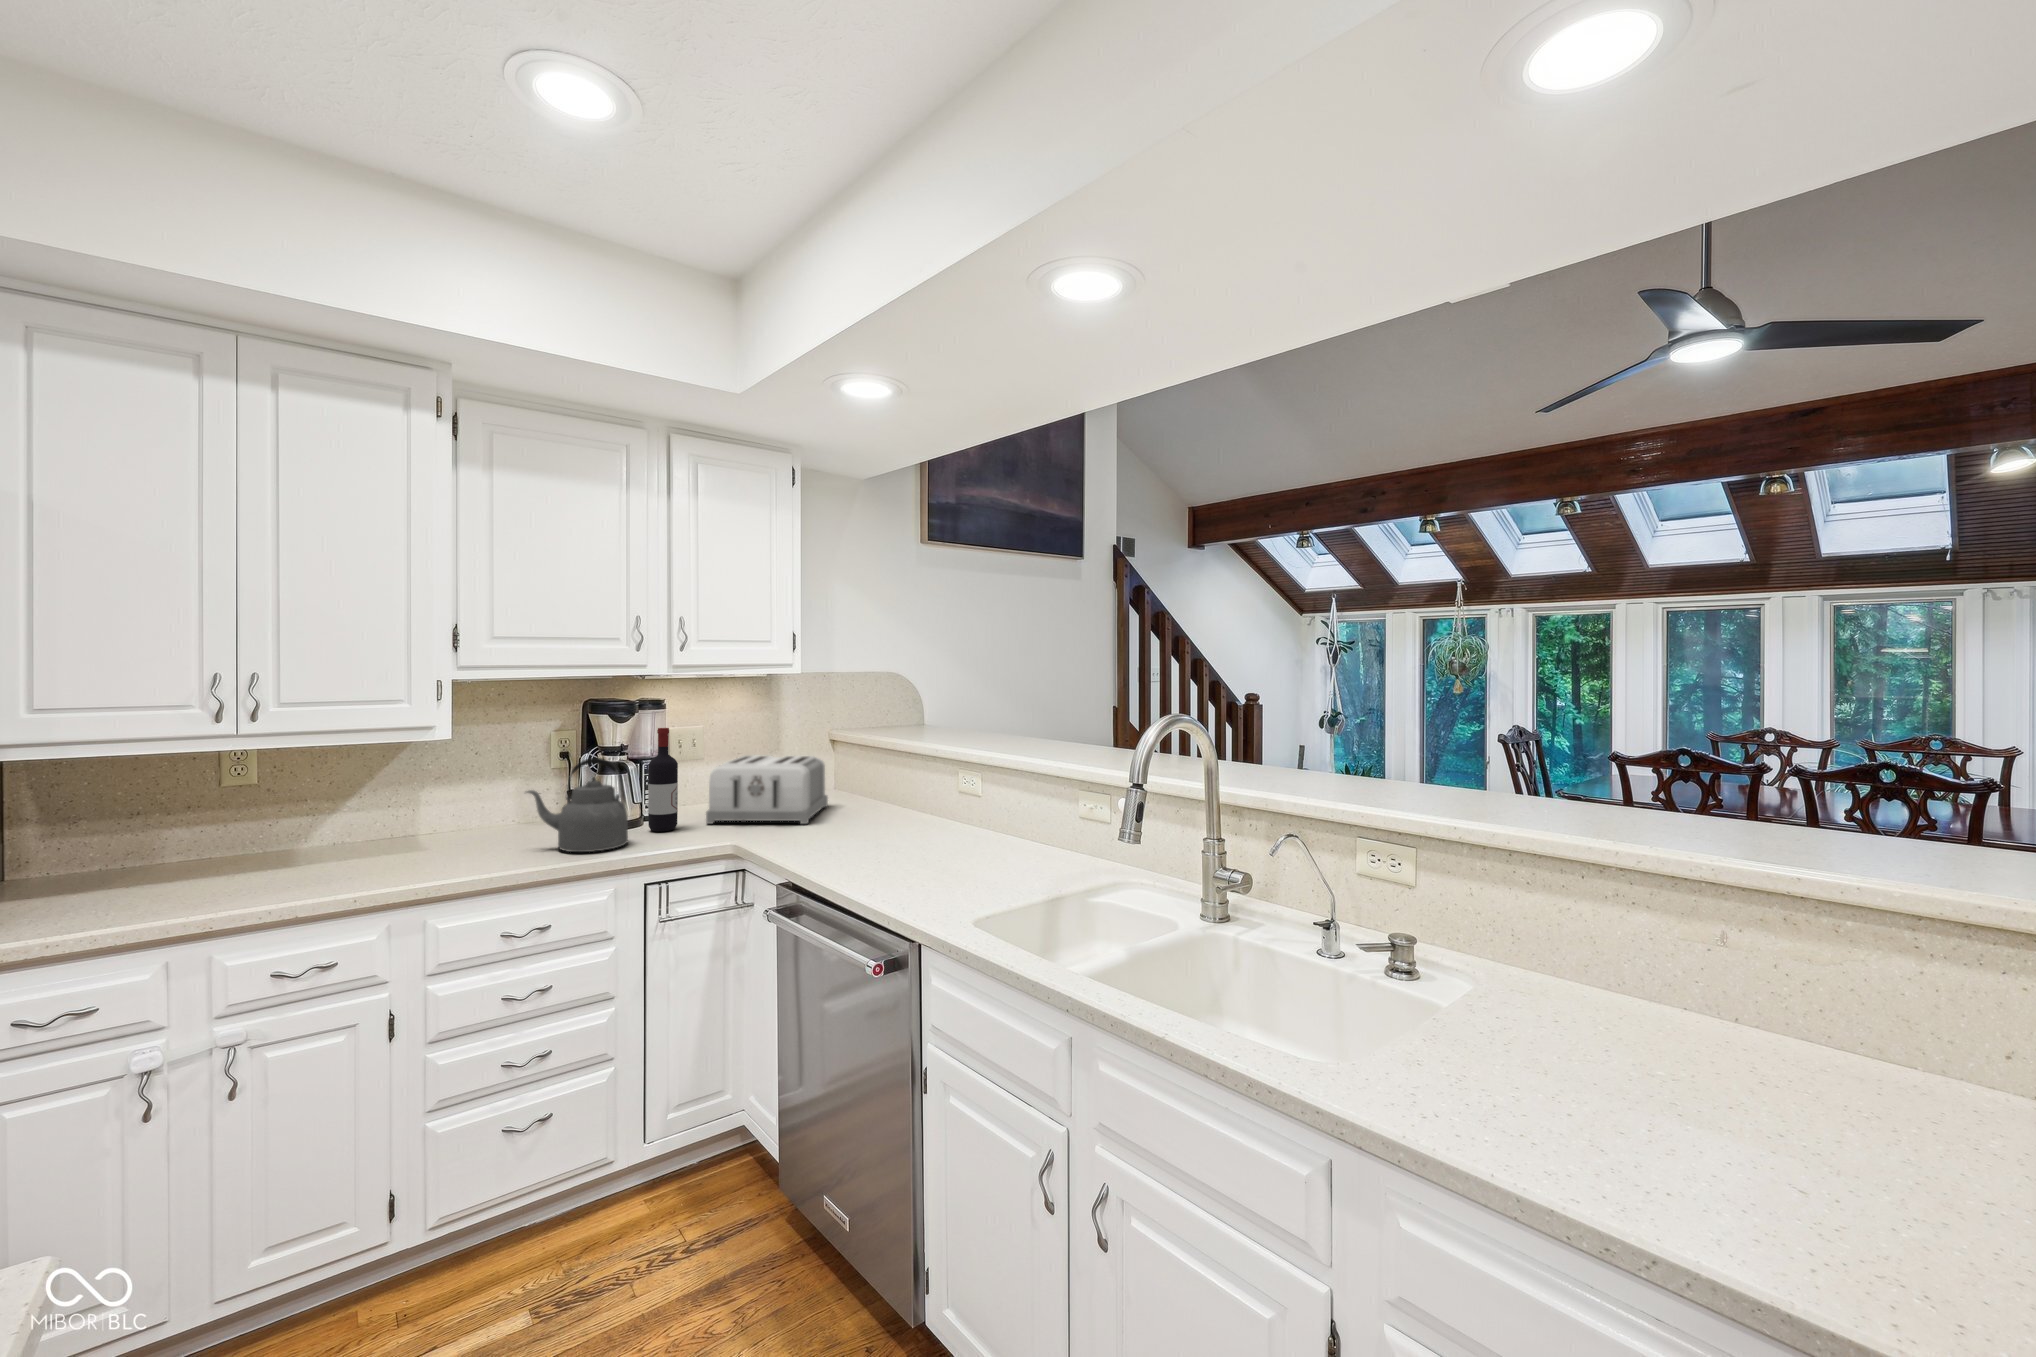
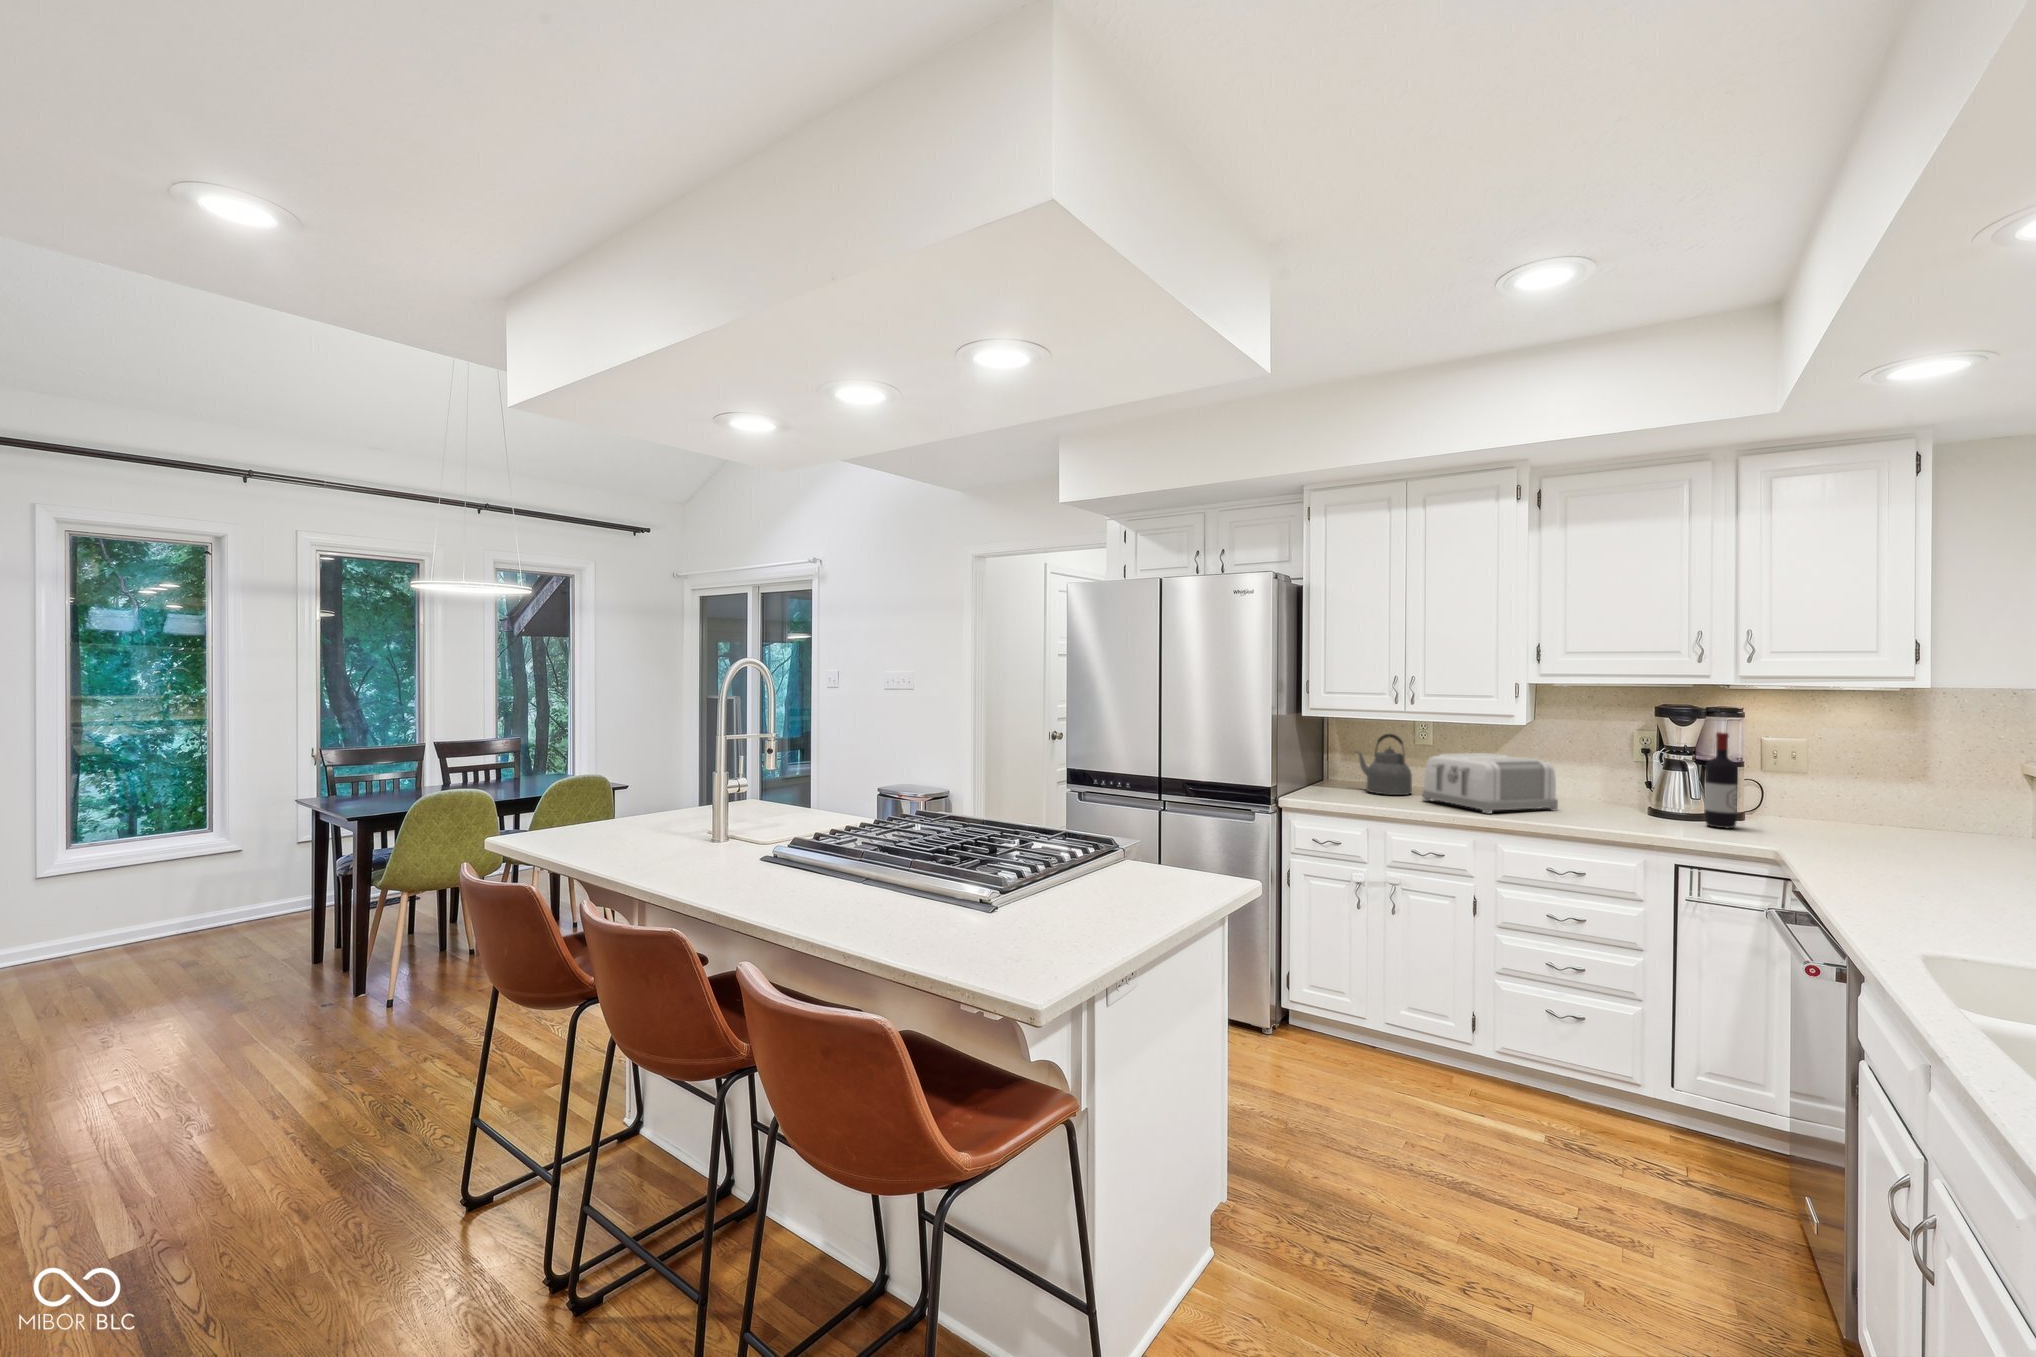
toaster: present [706,755,828,824] -> present [1423,753,1558,813]
kettle: present [527,758,628,852] -> present [1357,734,1412,795]

